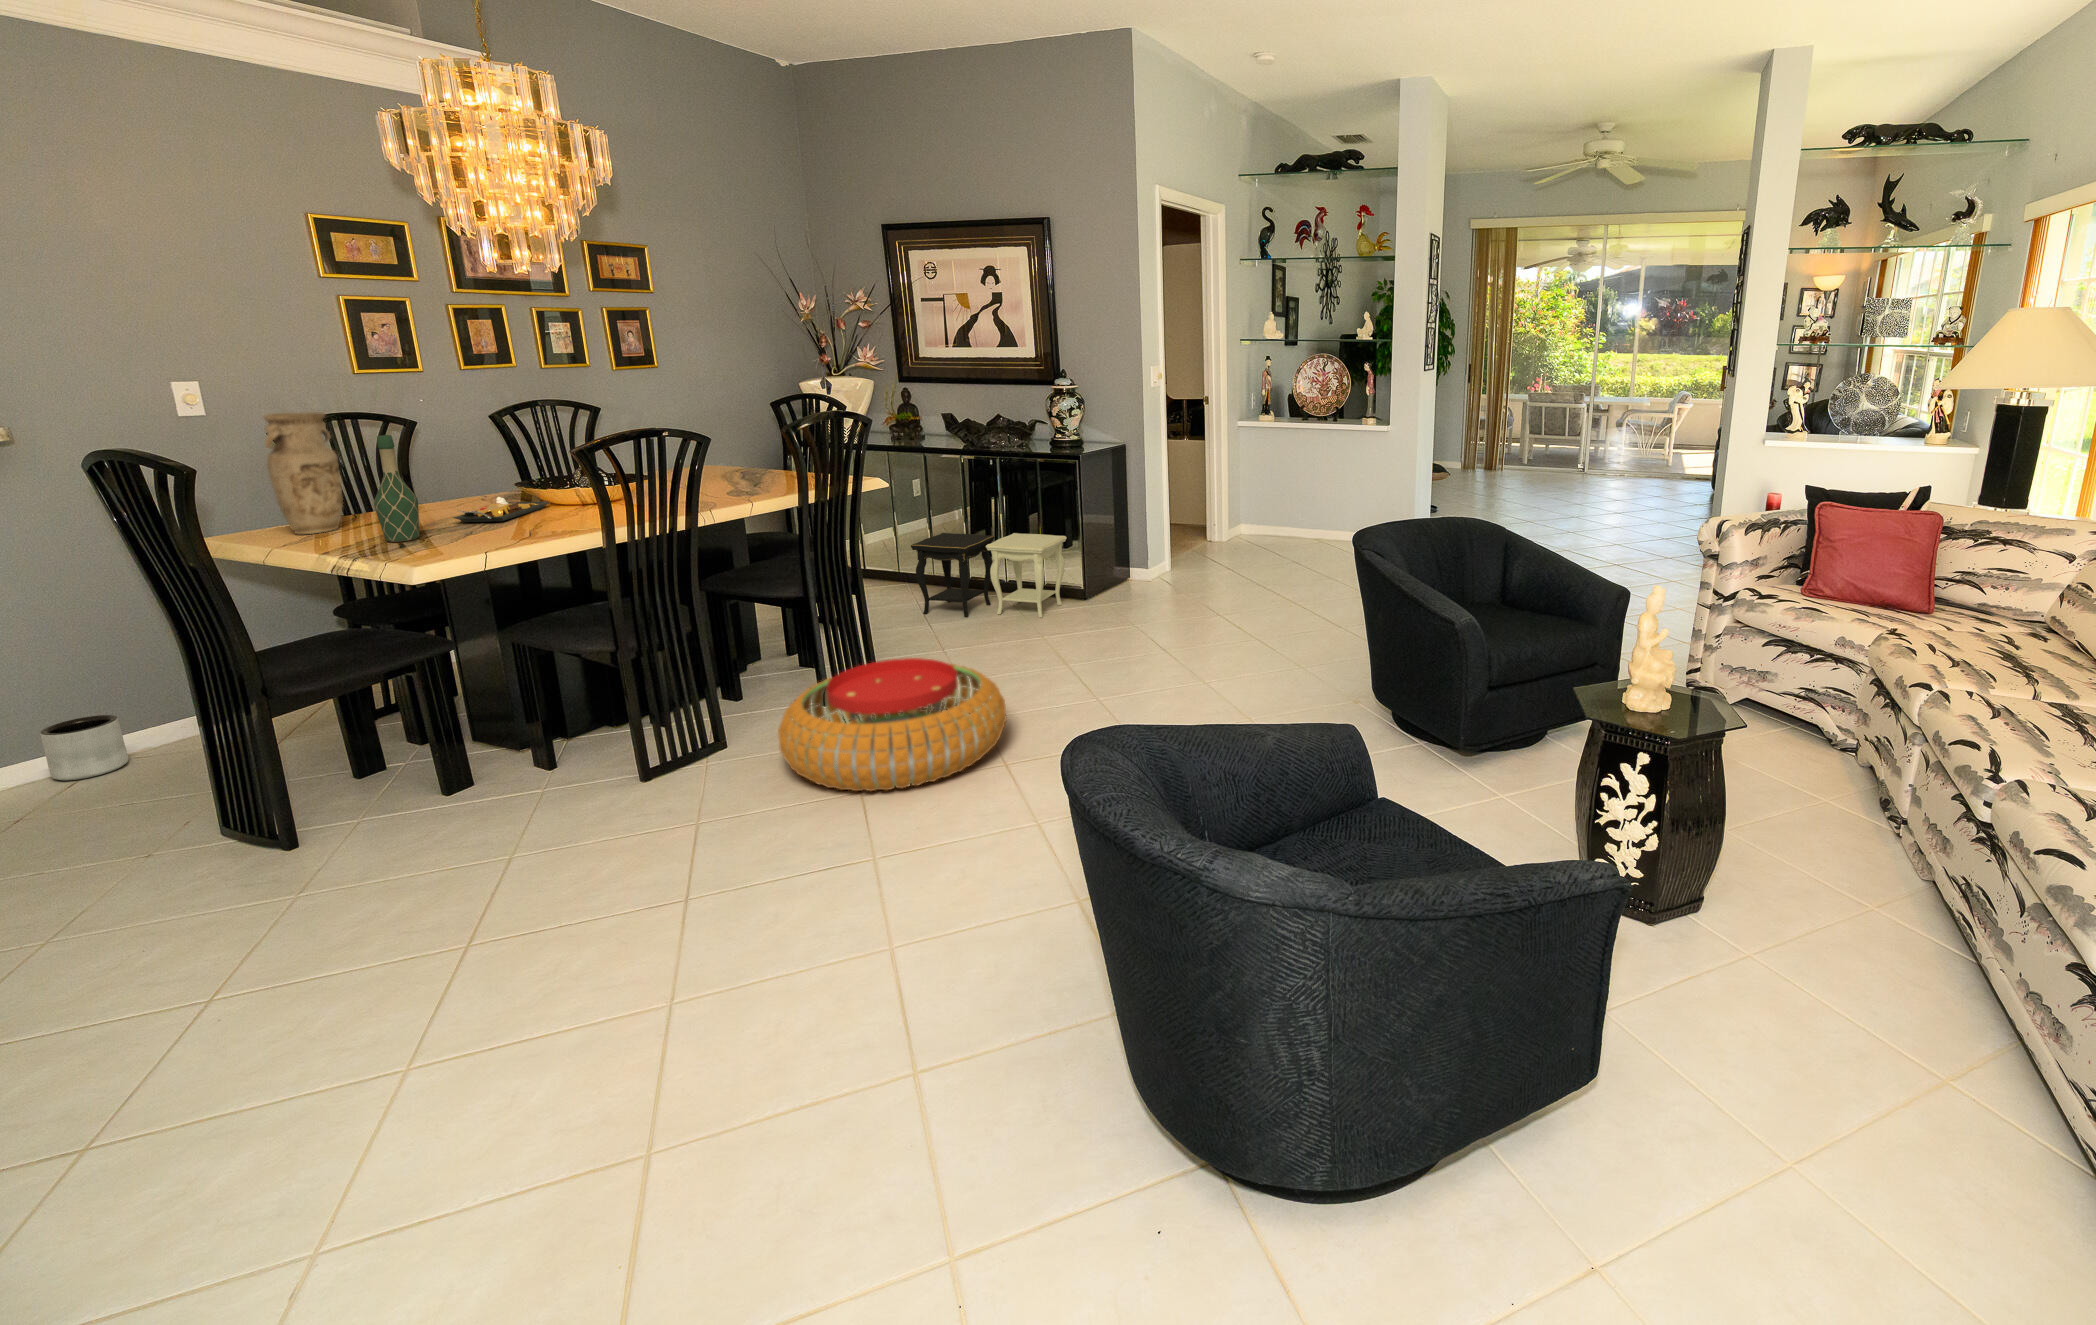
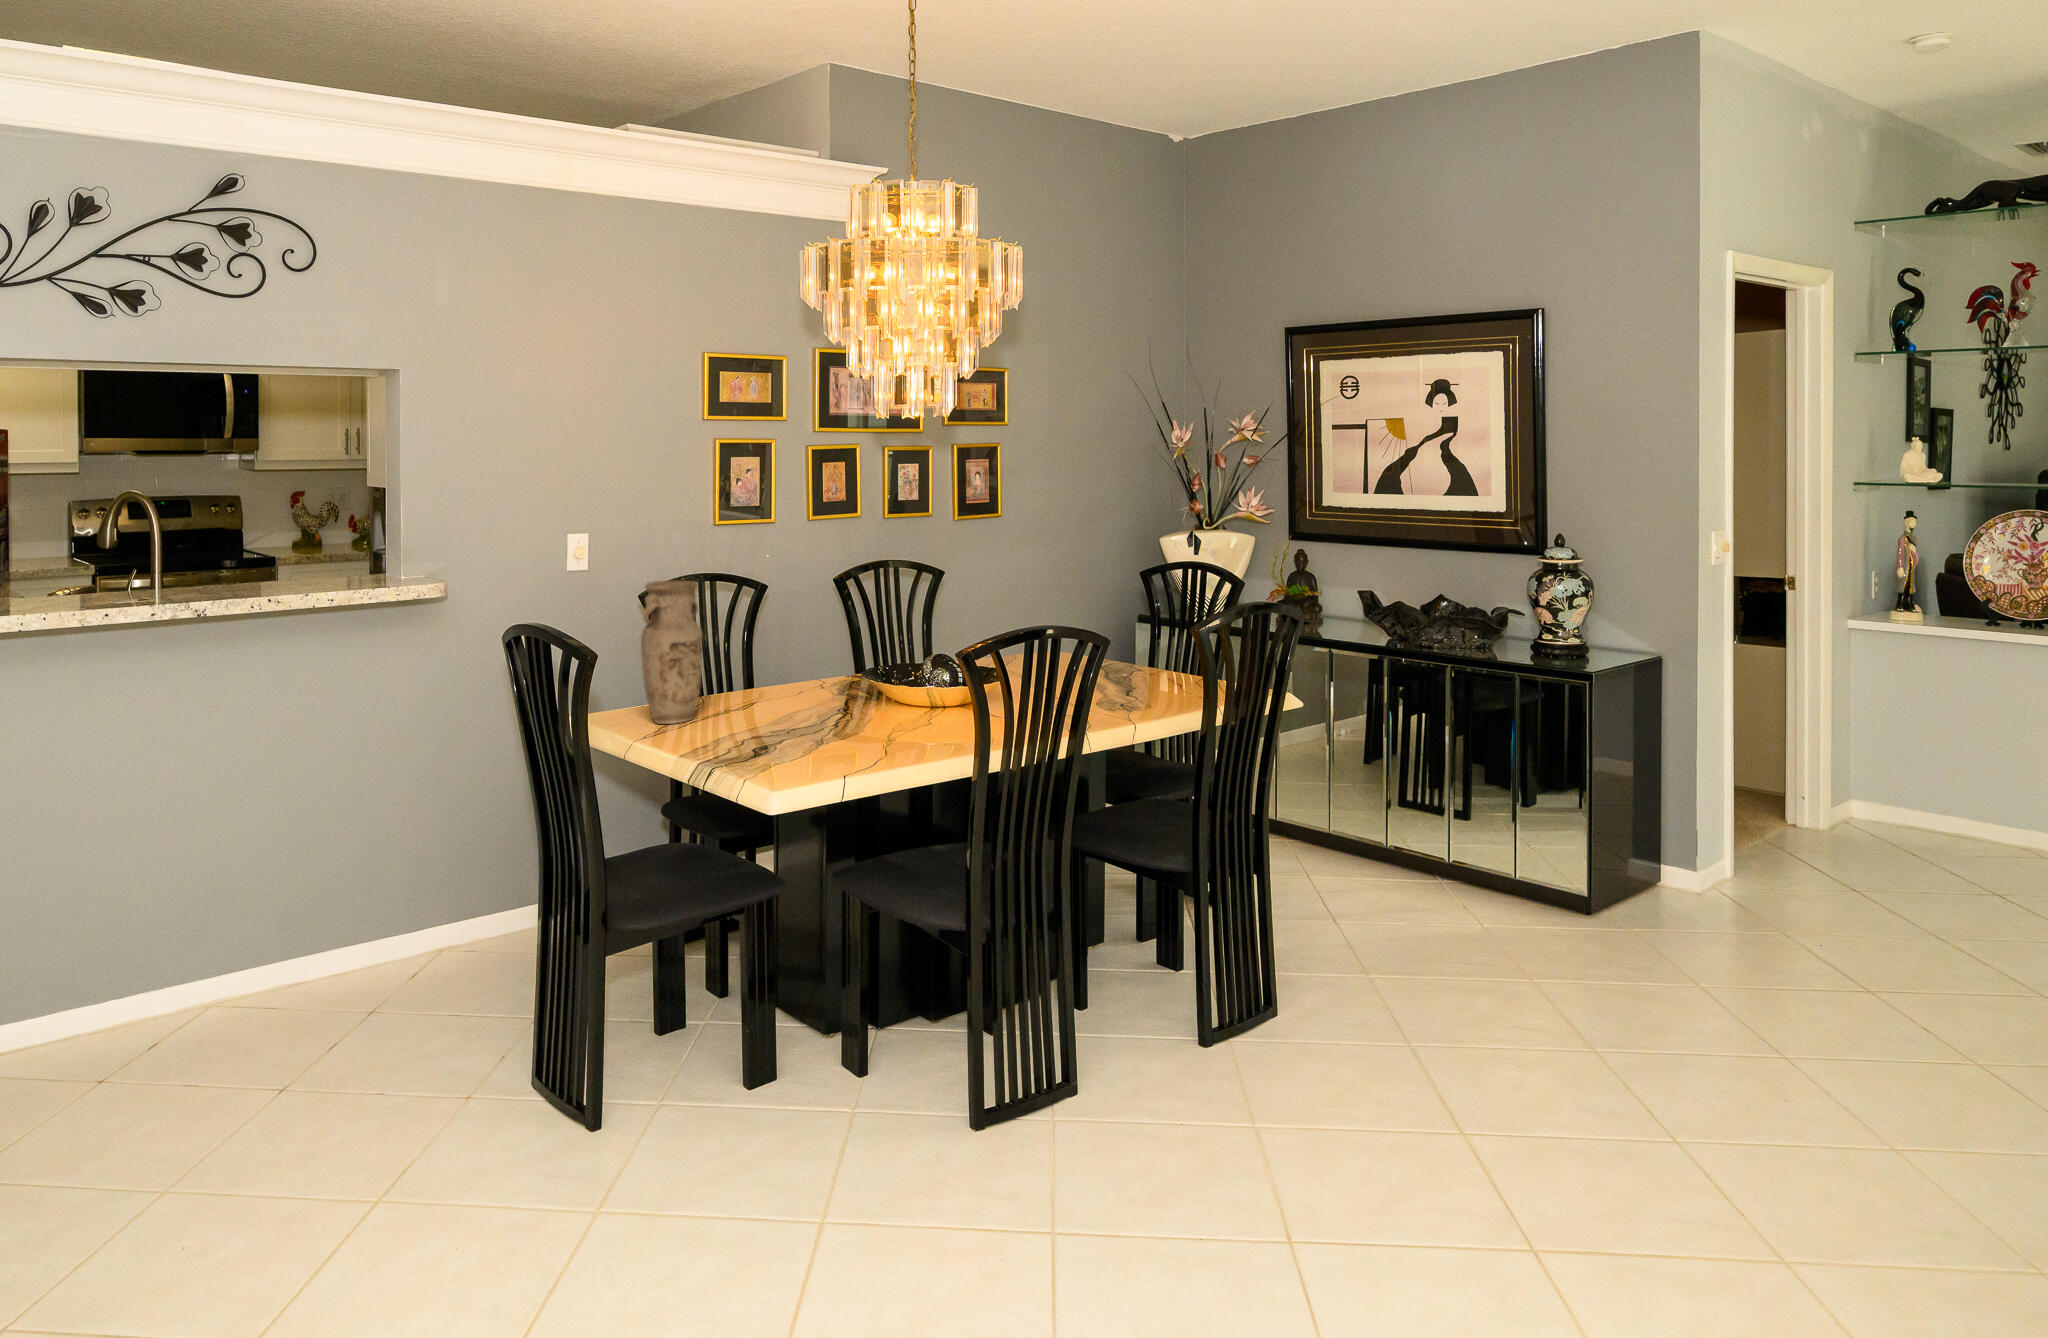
wine bottle: present [374,435,419,542] -> none [735,615,777,746]
plate: present [453,497,549,522] -> none [803,693,900,727]
side table: present [911,533,1067,618] -> none [1315,774,1562,933]
pouf: present [778,658,1006,791] -> none [1166,992,1523,1230]
planter: present [40,715,128,781] -> none [417,898,478,969]

